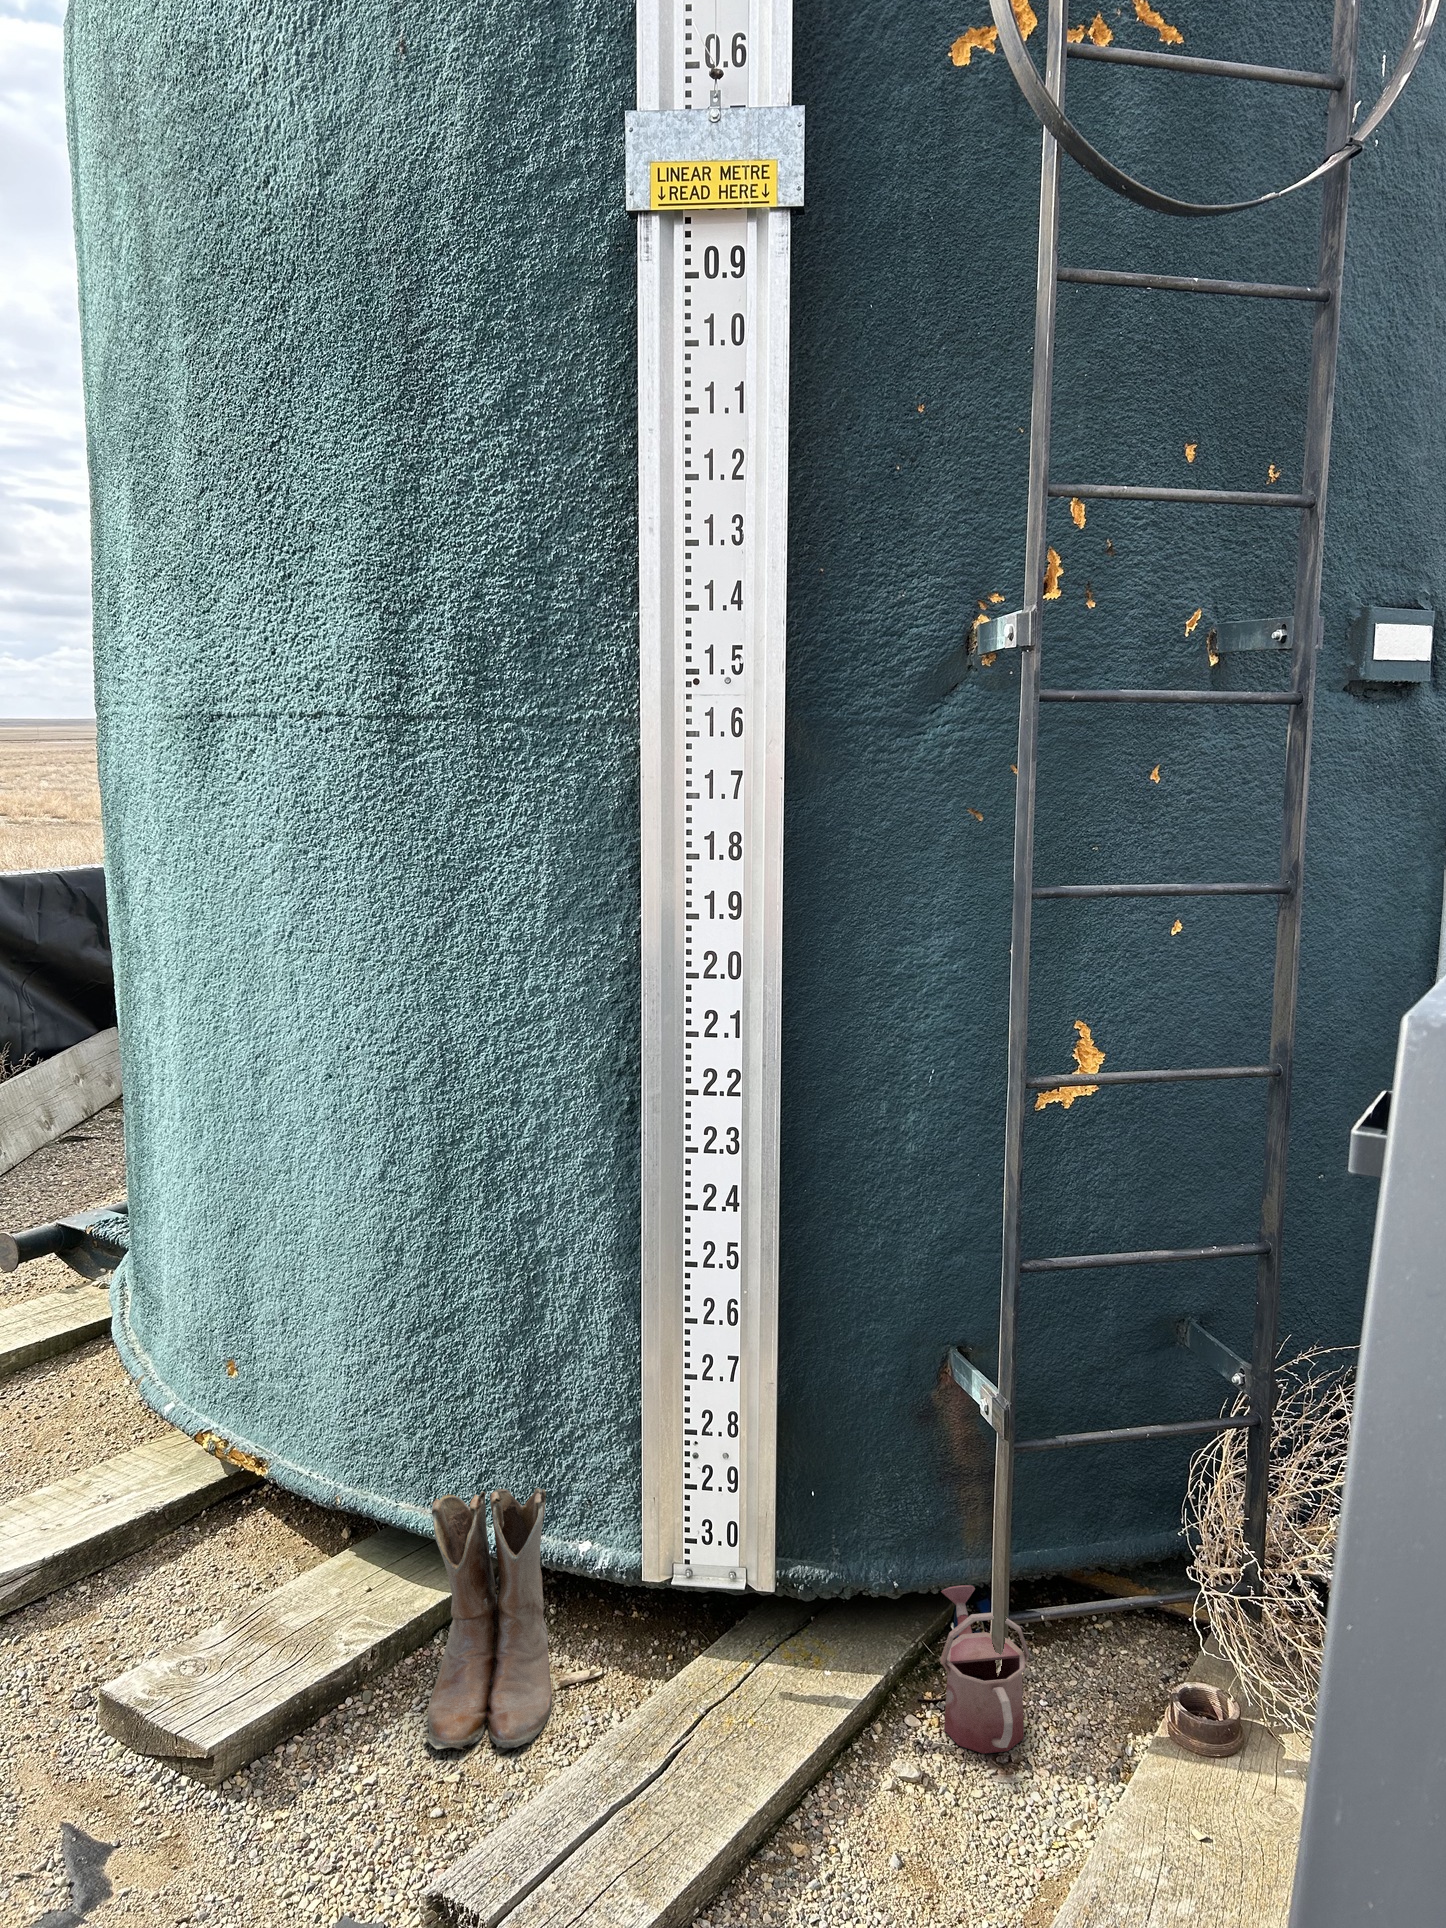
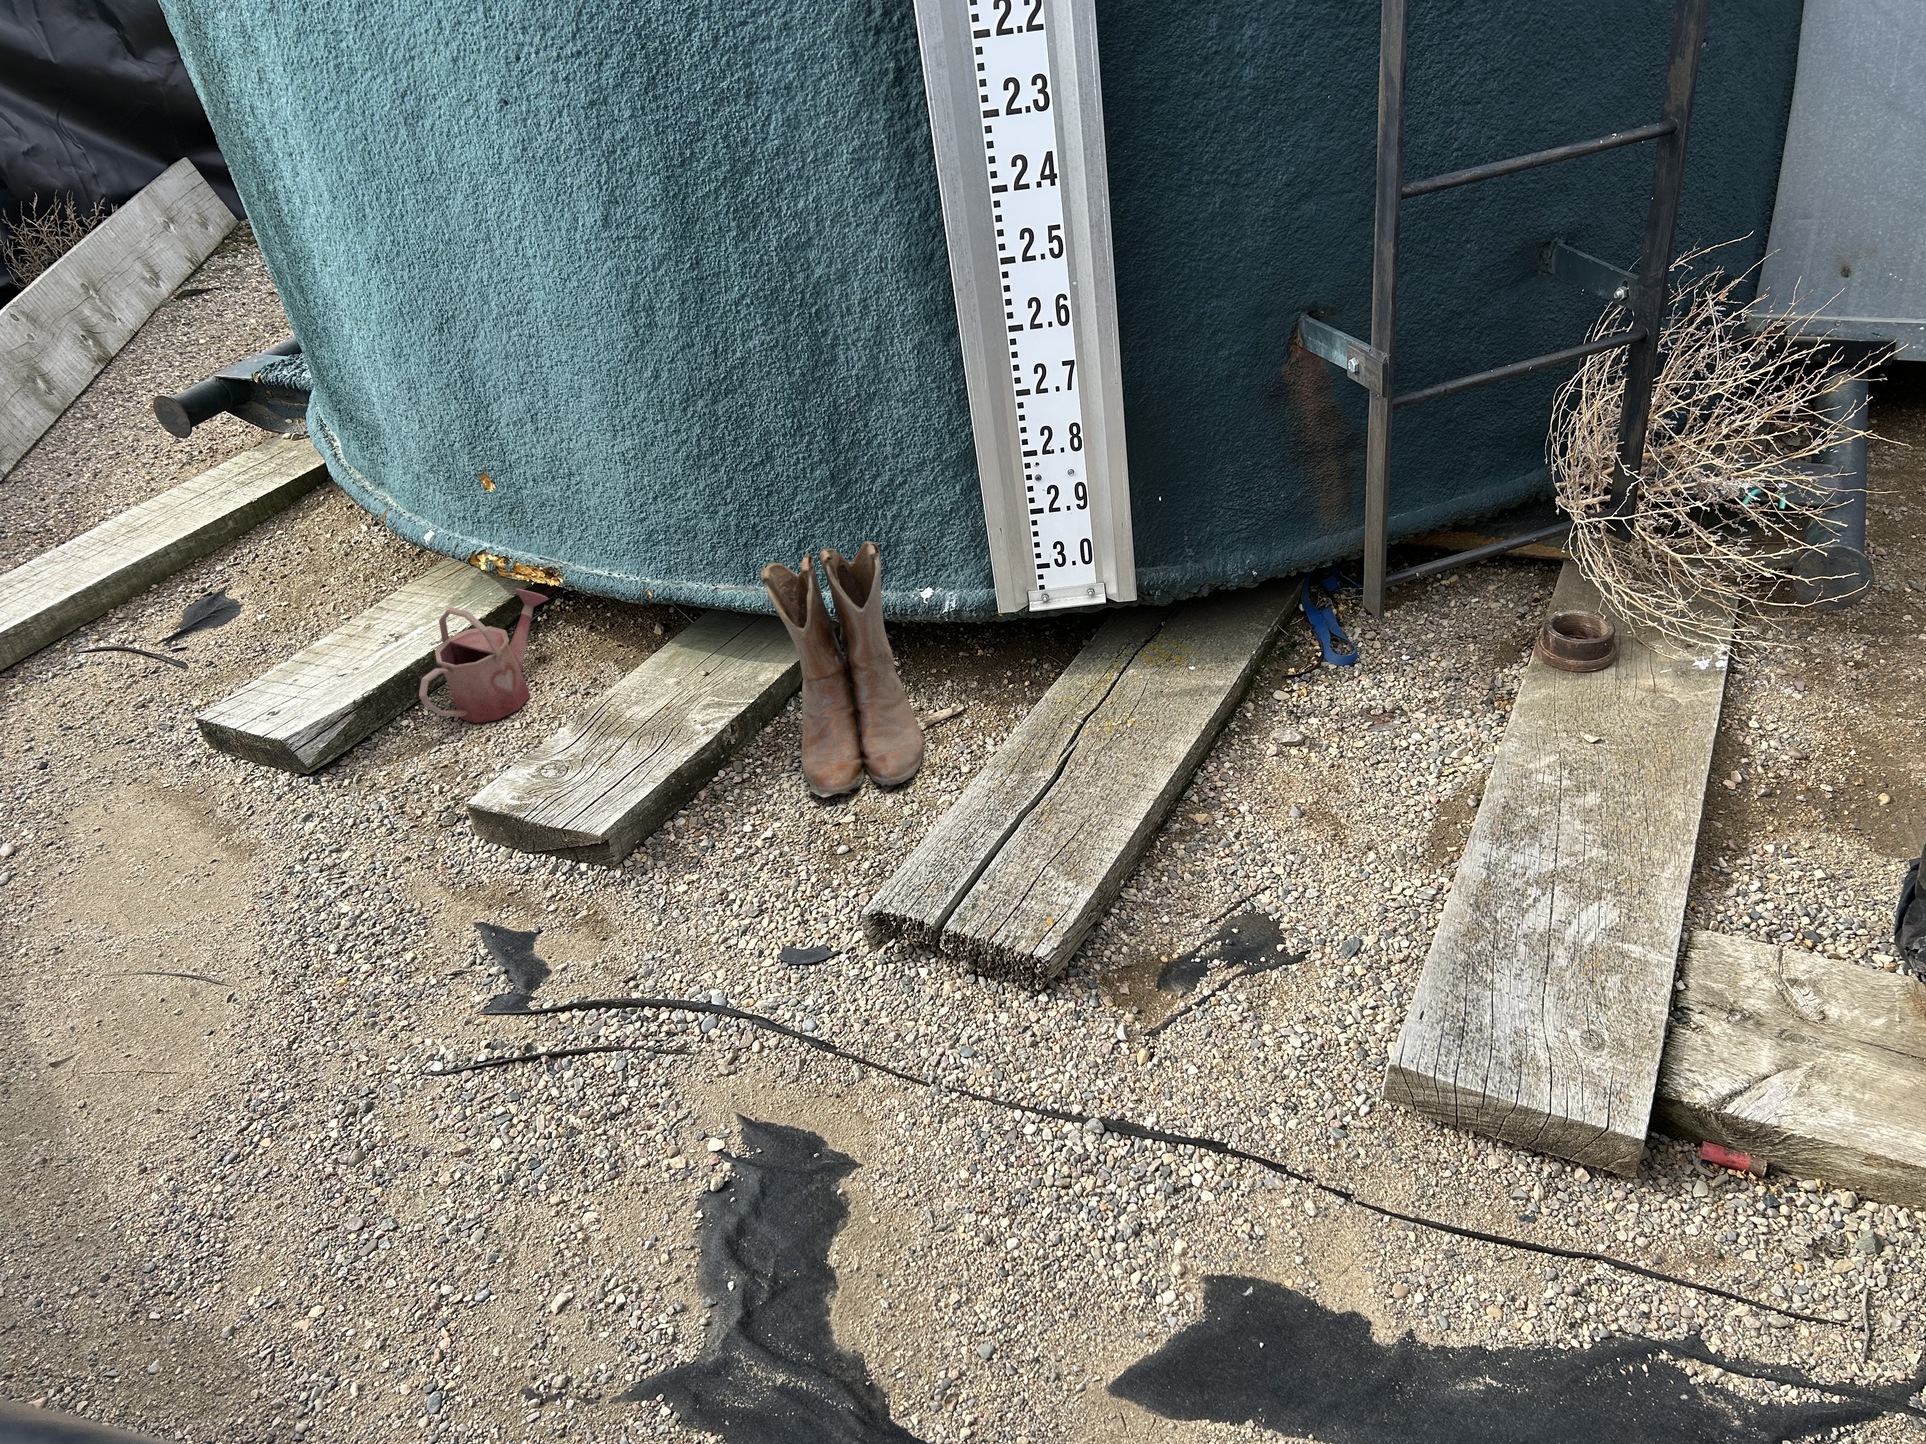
watering can: present [940,1585,1030,1753] -> present [419,589,548,723]

